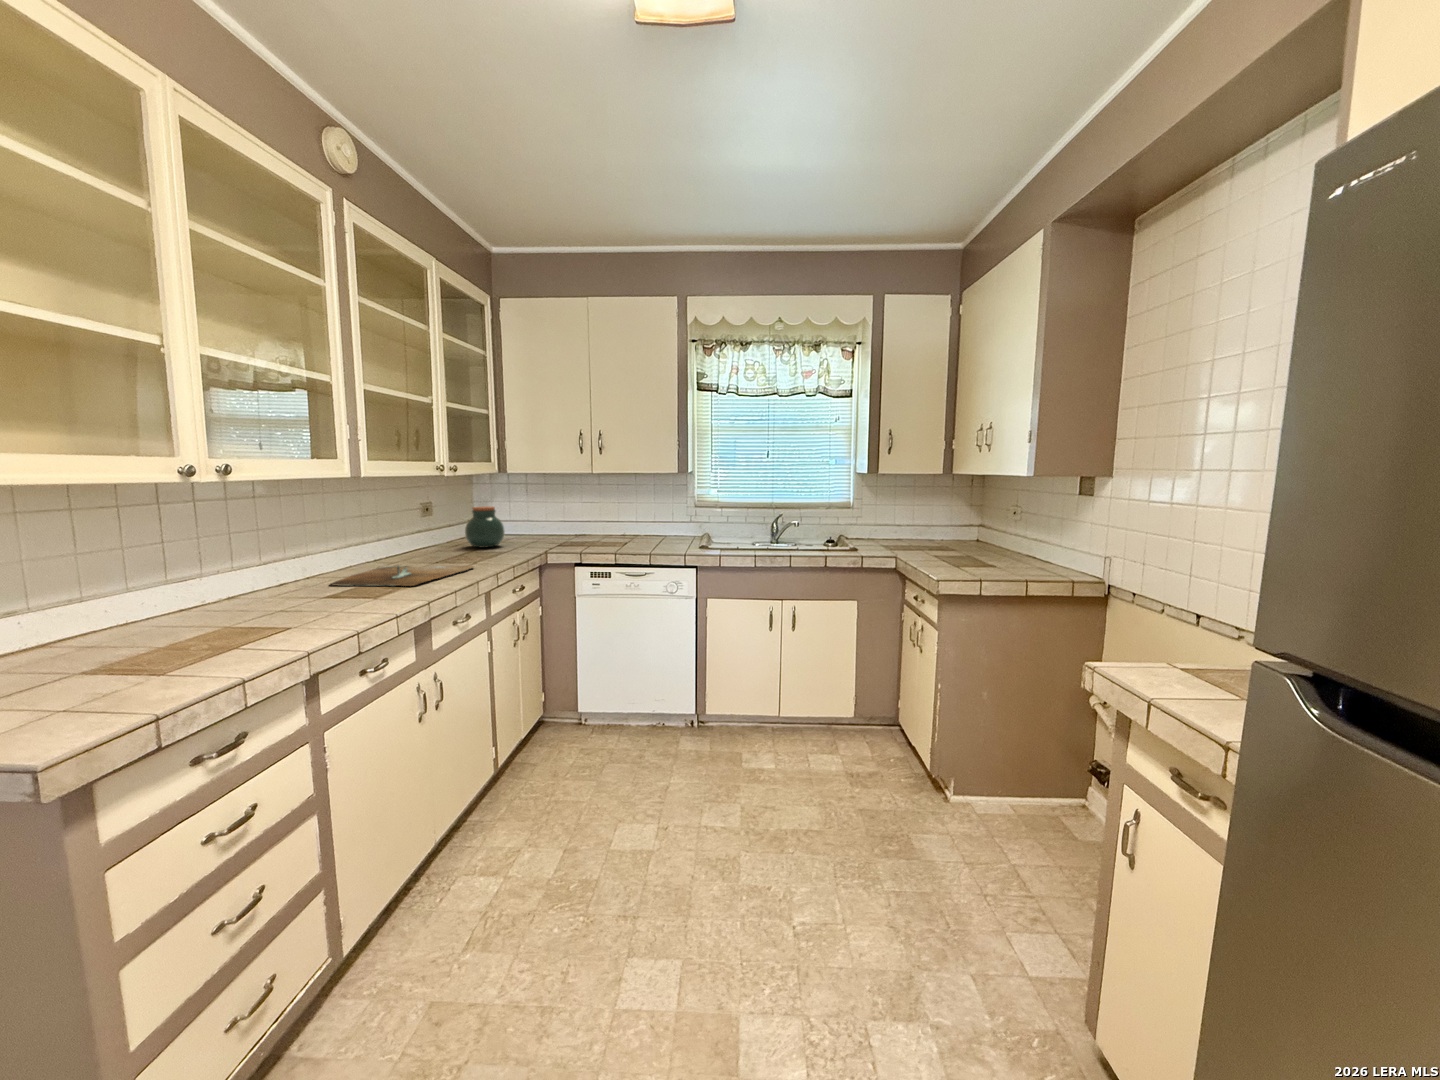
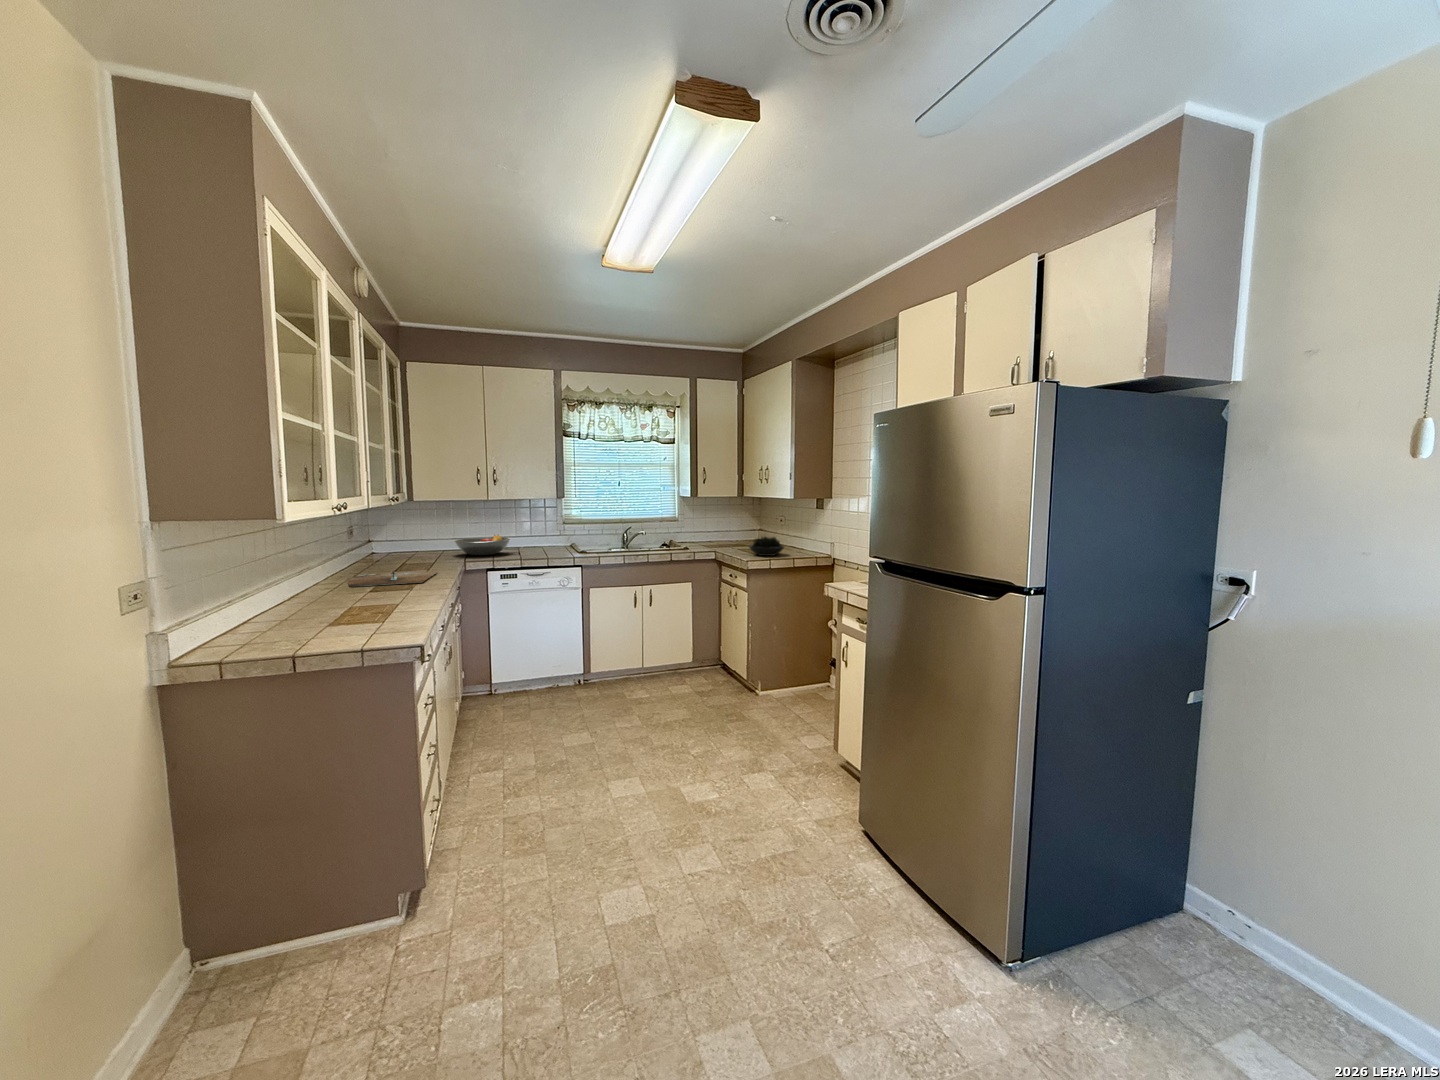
jar: present [465,506,505,547] -> none [387,528,421,561]
fruit bowl: none [550,518,617,544] -> present [455,535,510,555]
succulent plant: none [946,538,1013,573] -> present [749,537,784,556]

